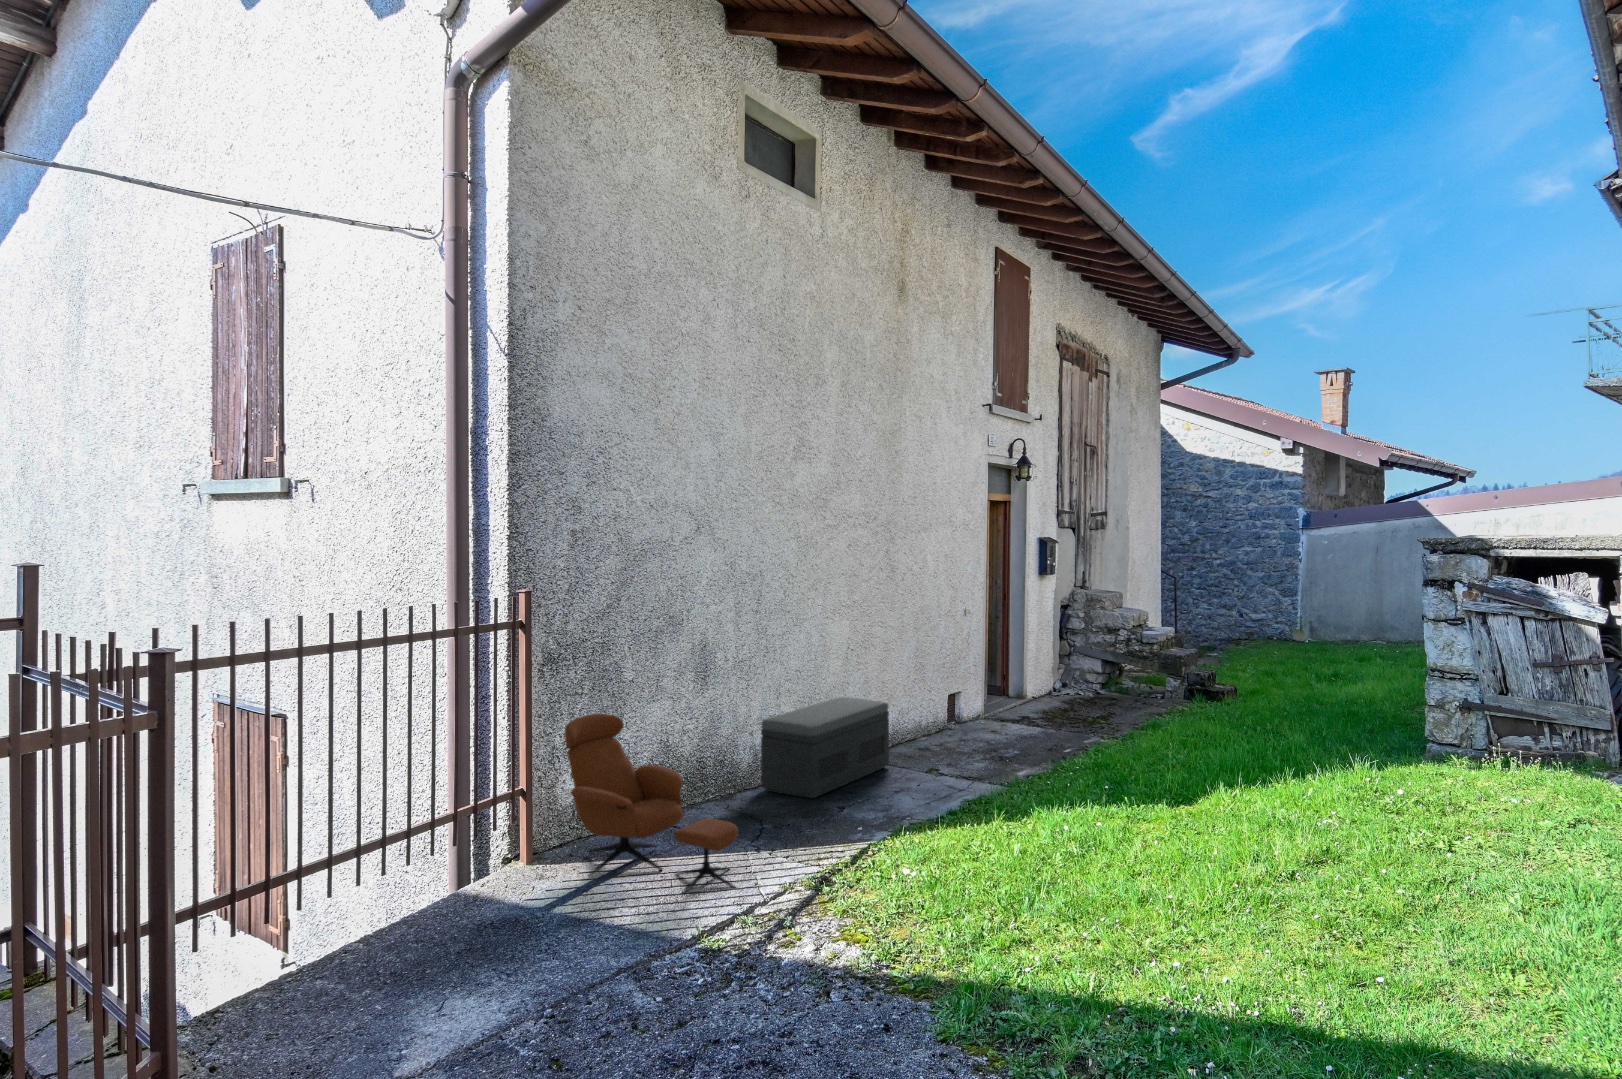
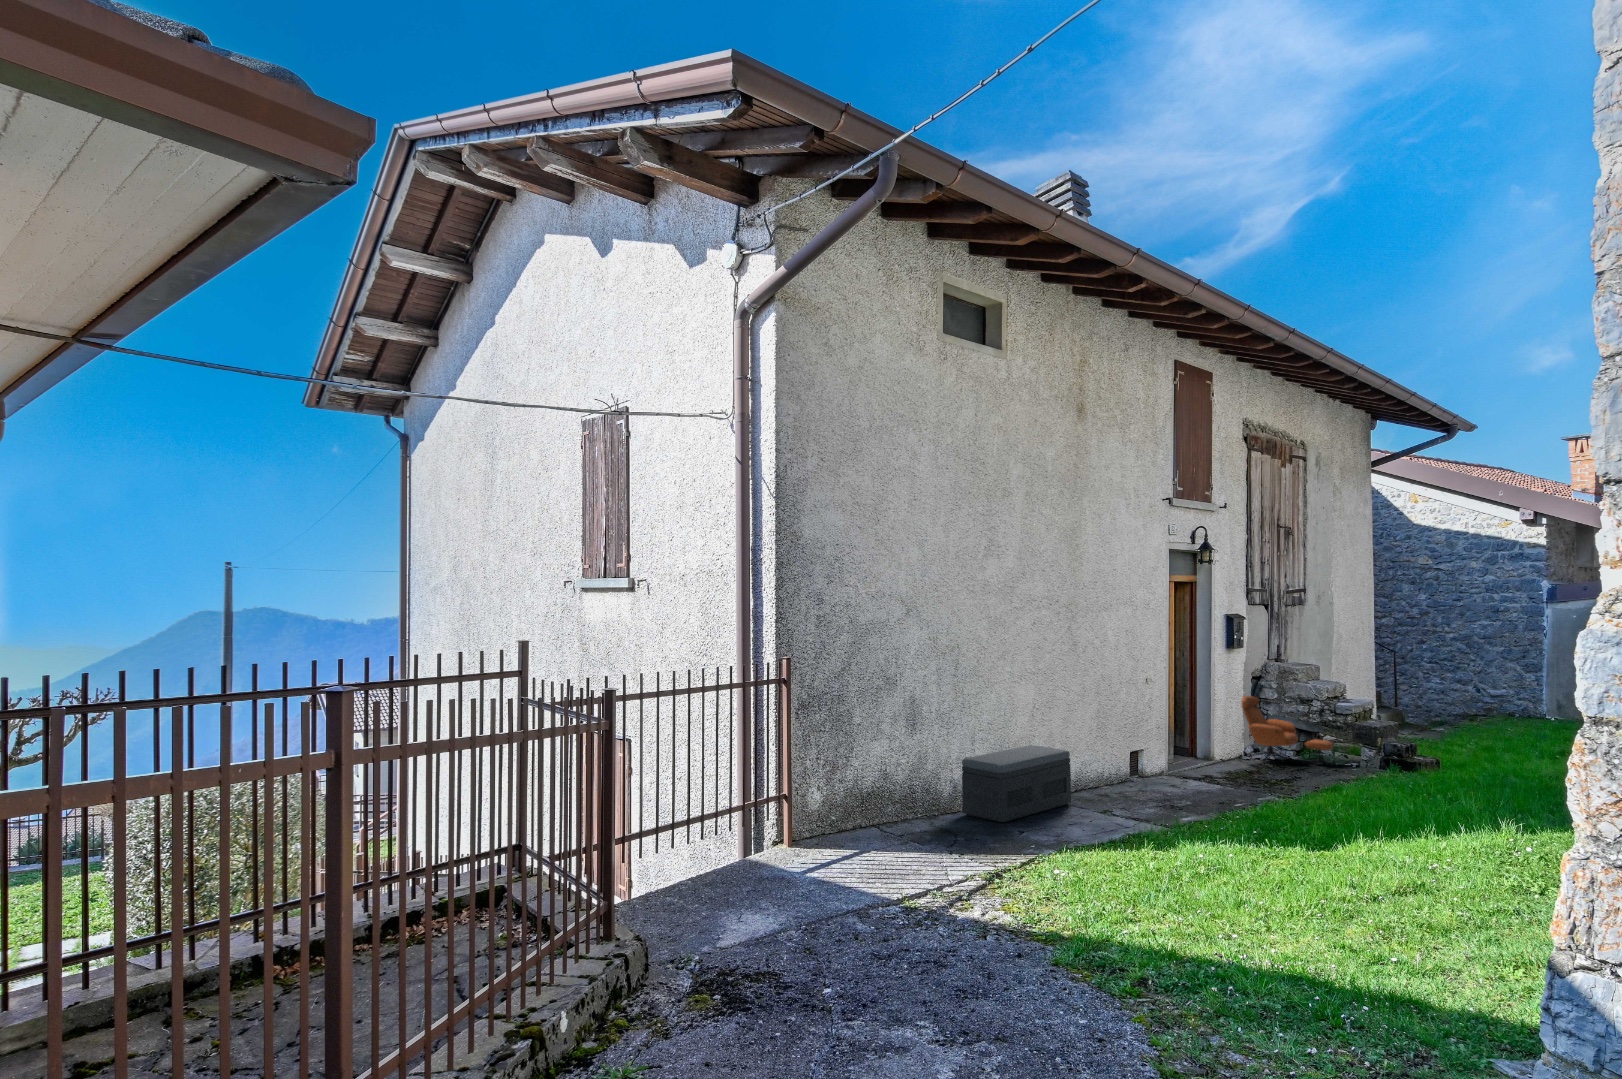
potted plant: present [1290,616,1313,642] -> none [1536,679,1564,717]
lounge chair: present [565,714,738,893] -> present [1241,696,1333,765]

